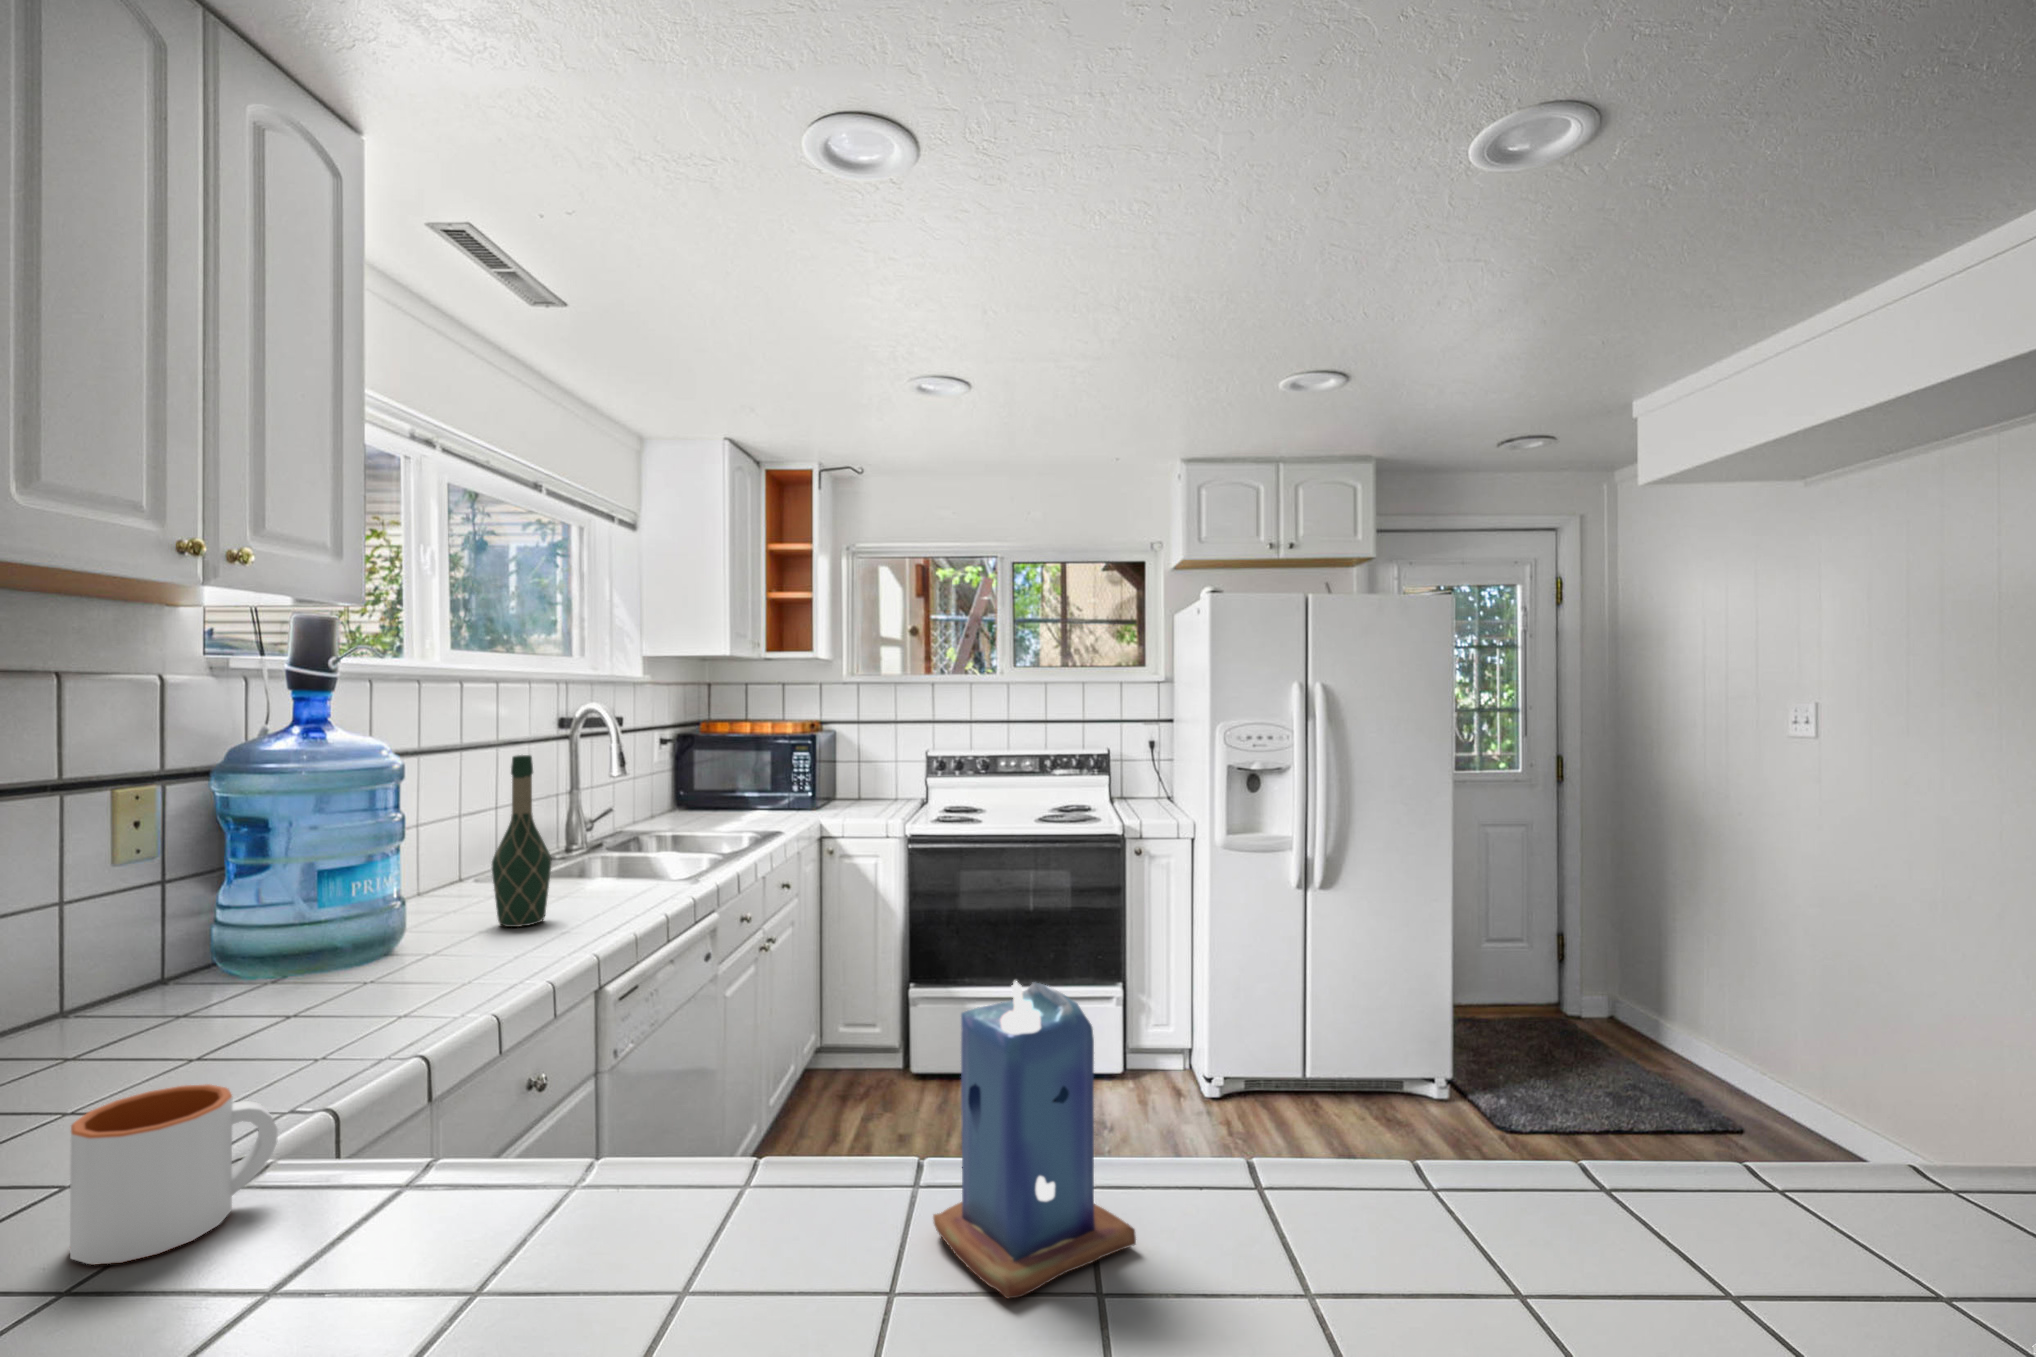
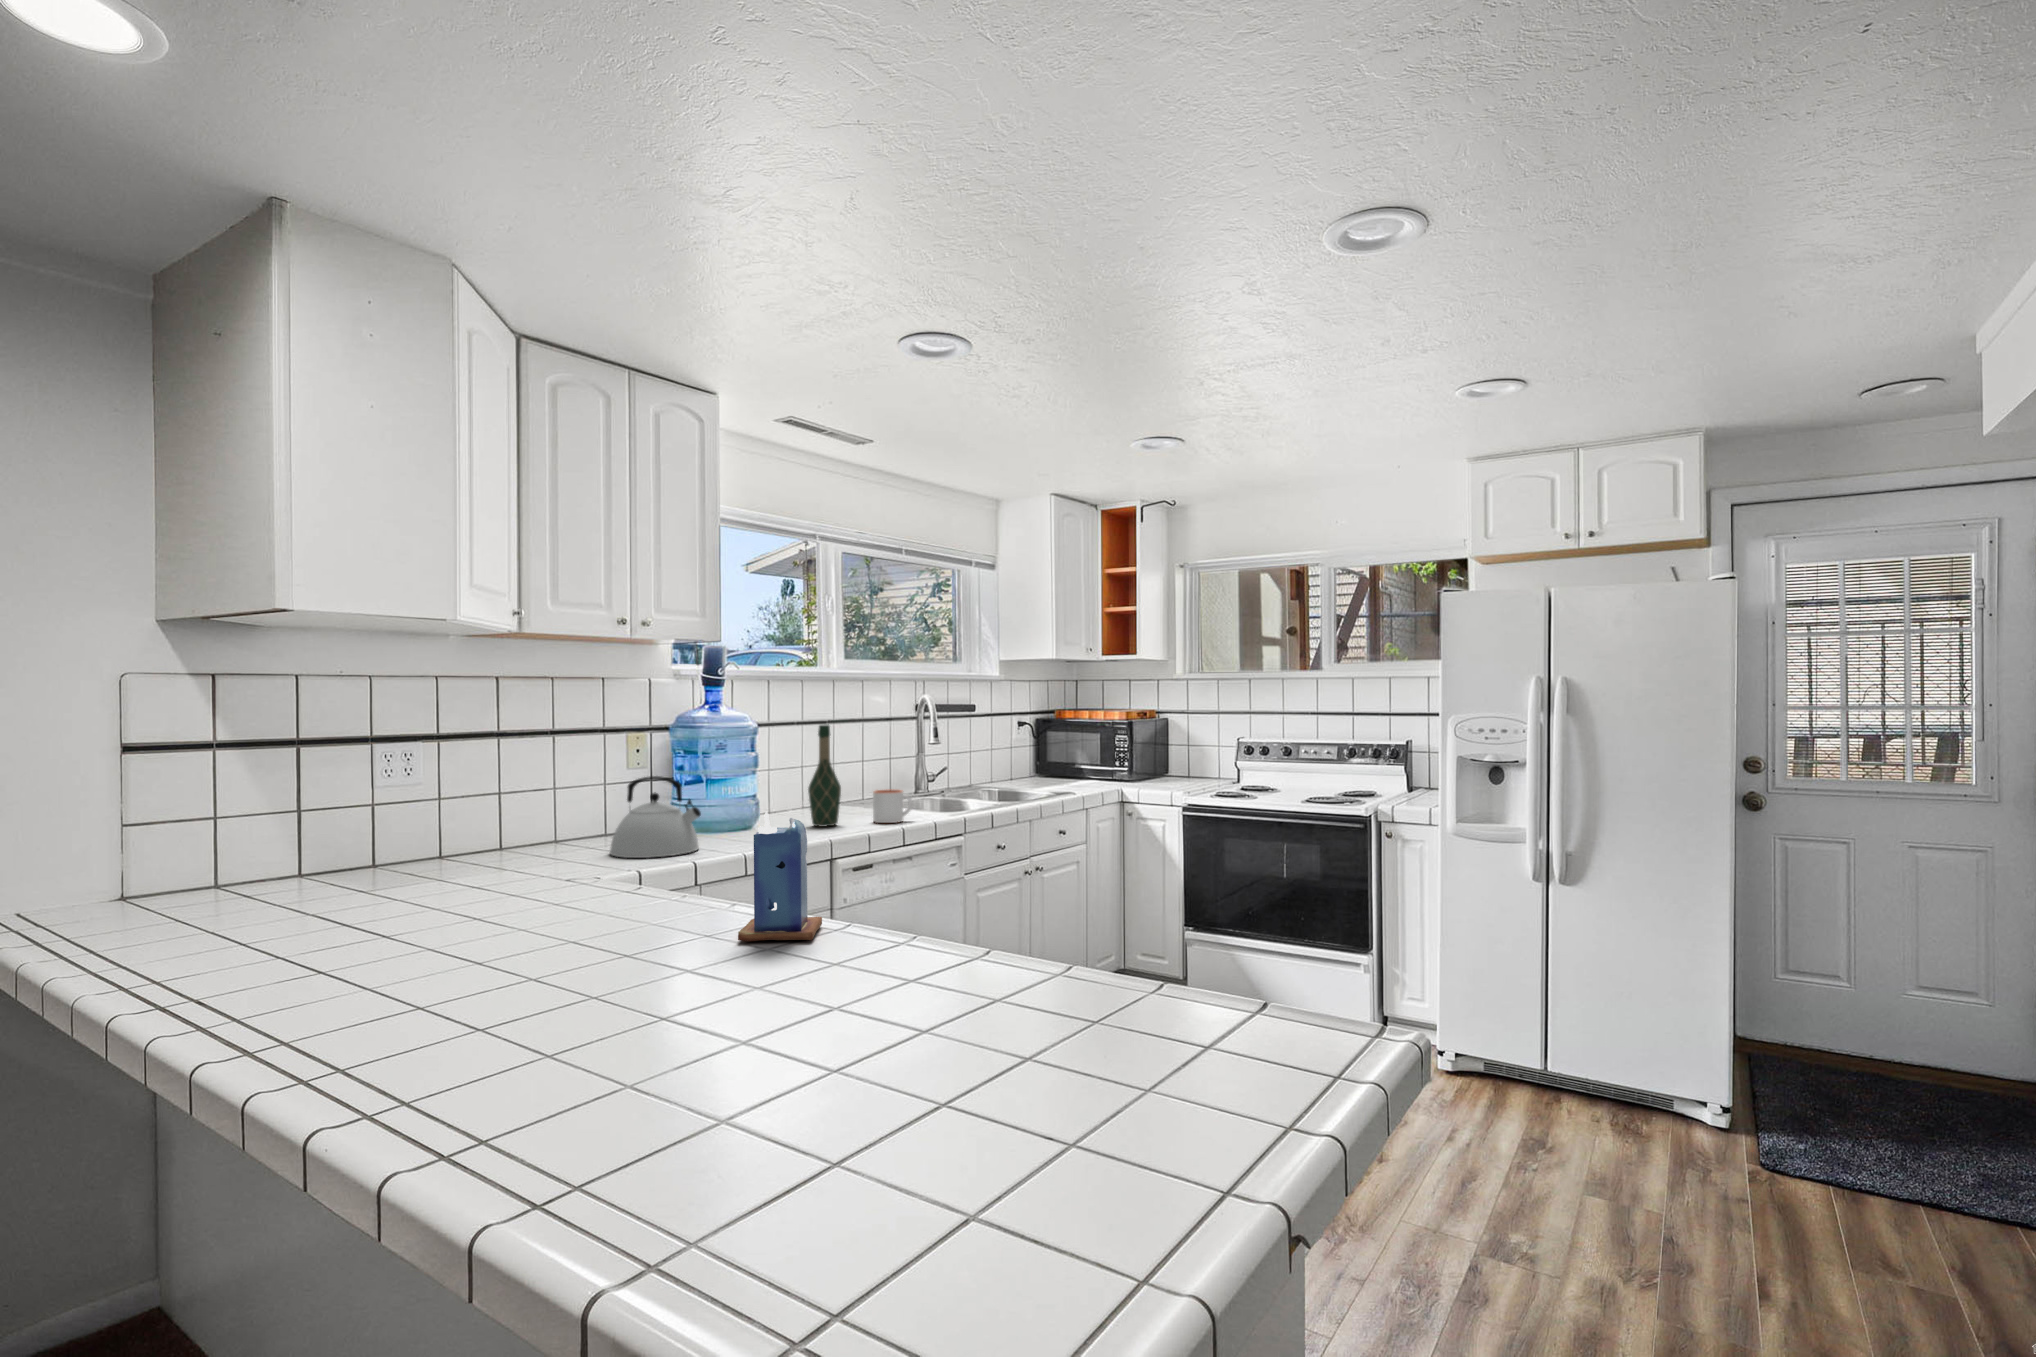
kettle: none [141,879,374,1069] -> present [610,776,701,858]
mug: present [70,1084,278,1265] -> present [873,789,913,823]

